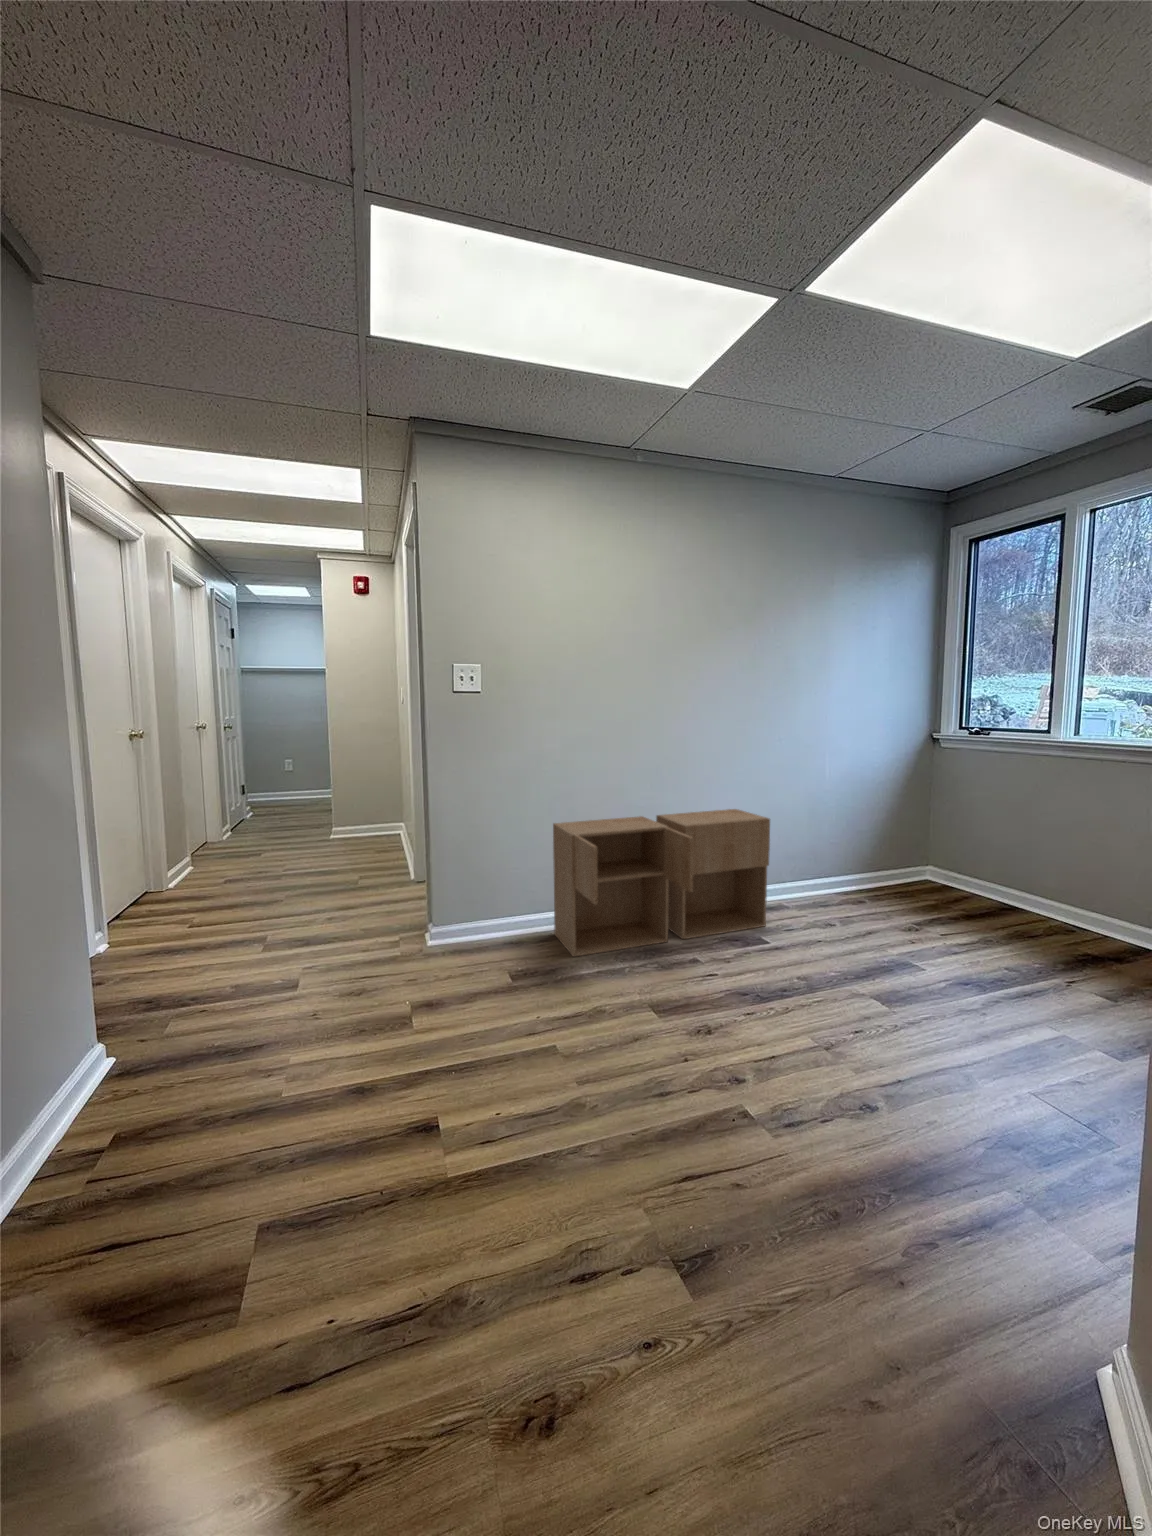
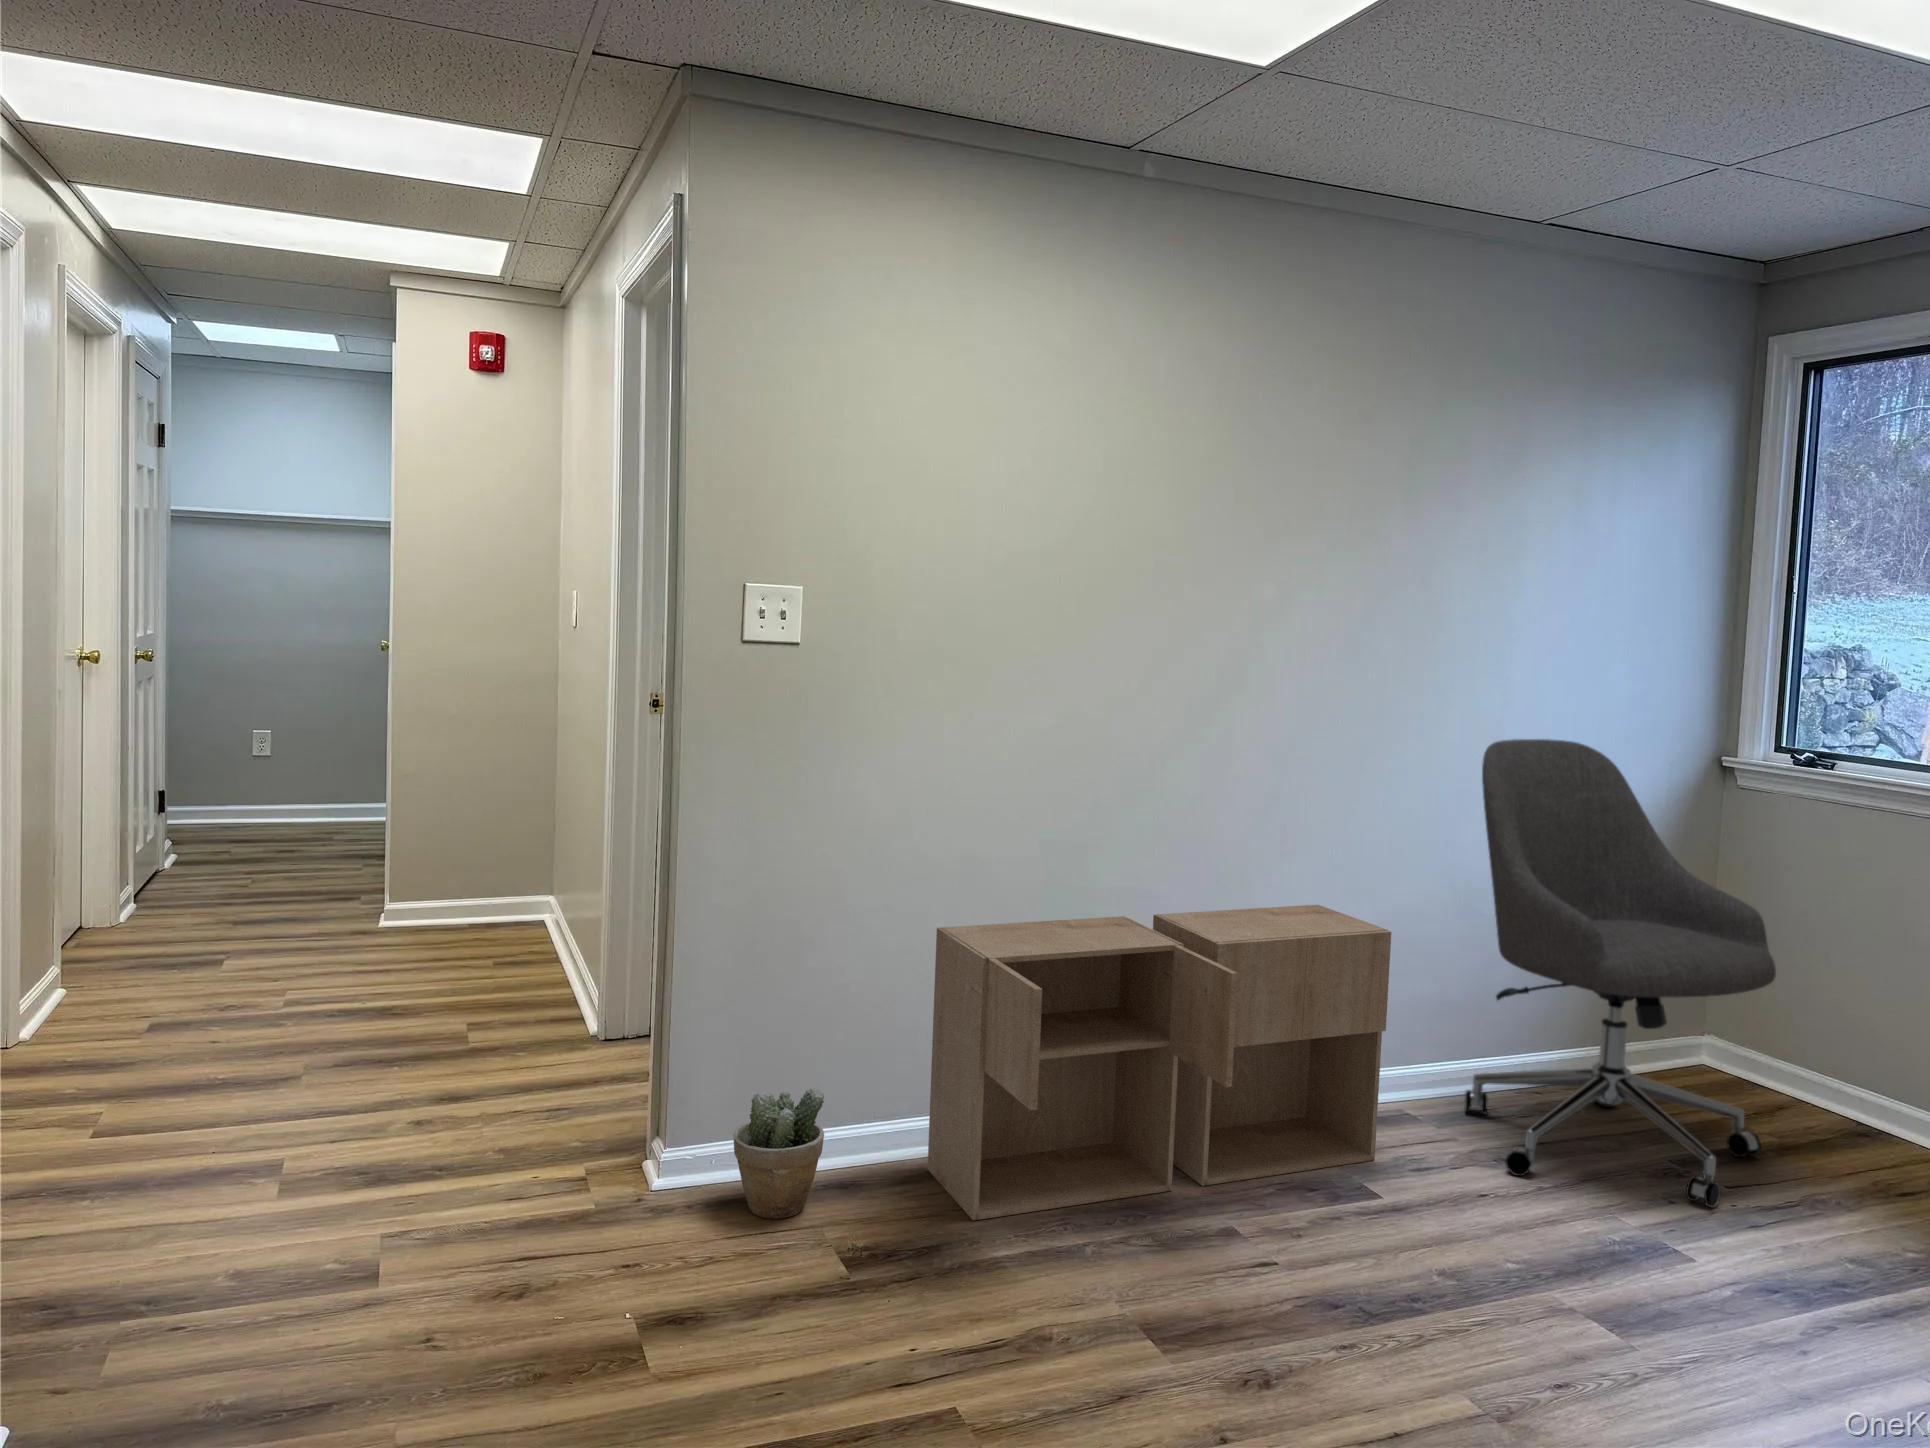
chair: none [809,728,962,945] -> present [1465,739,1776,1208]
potted plant: none [461,898,503,958] -> present [733,1088,824,1219]

